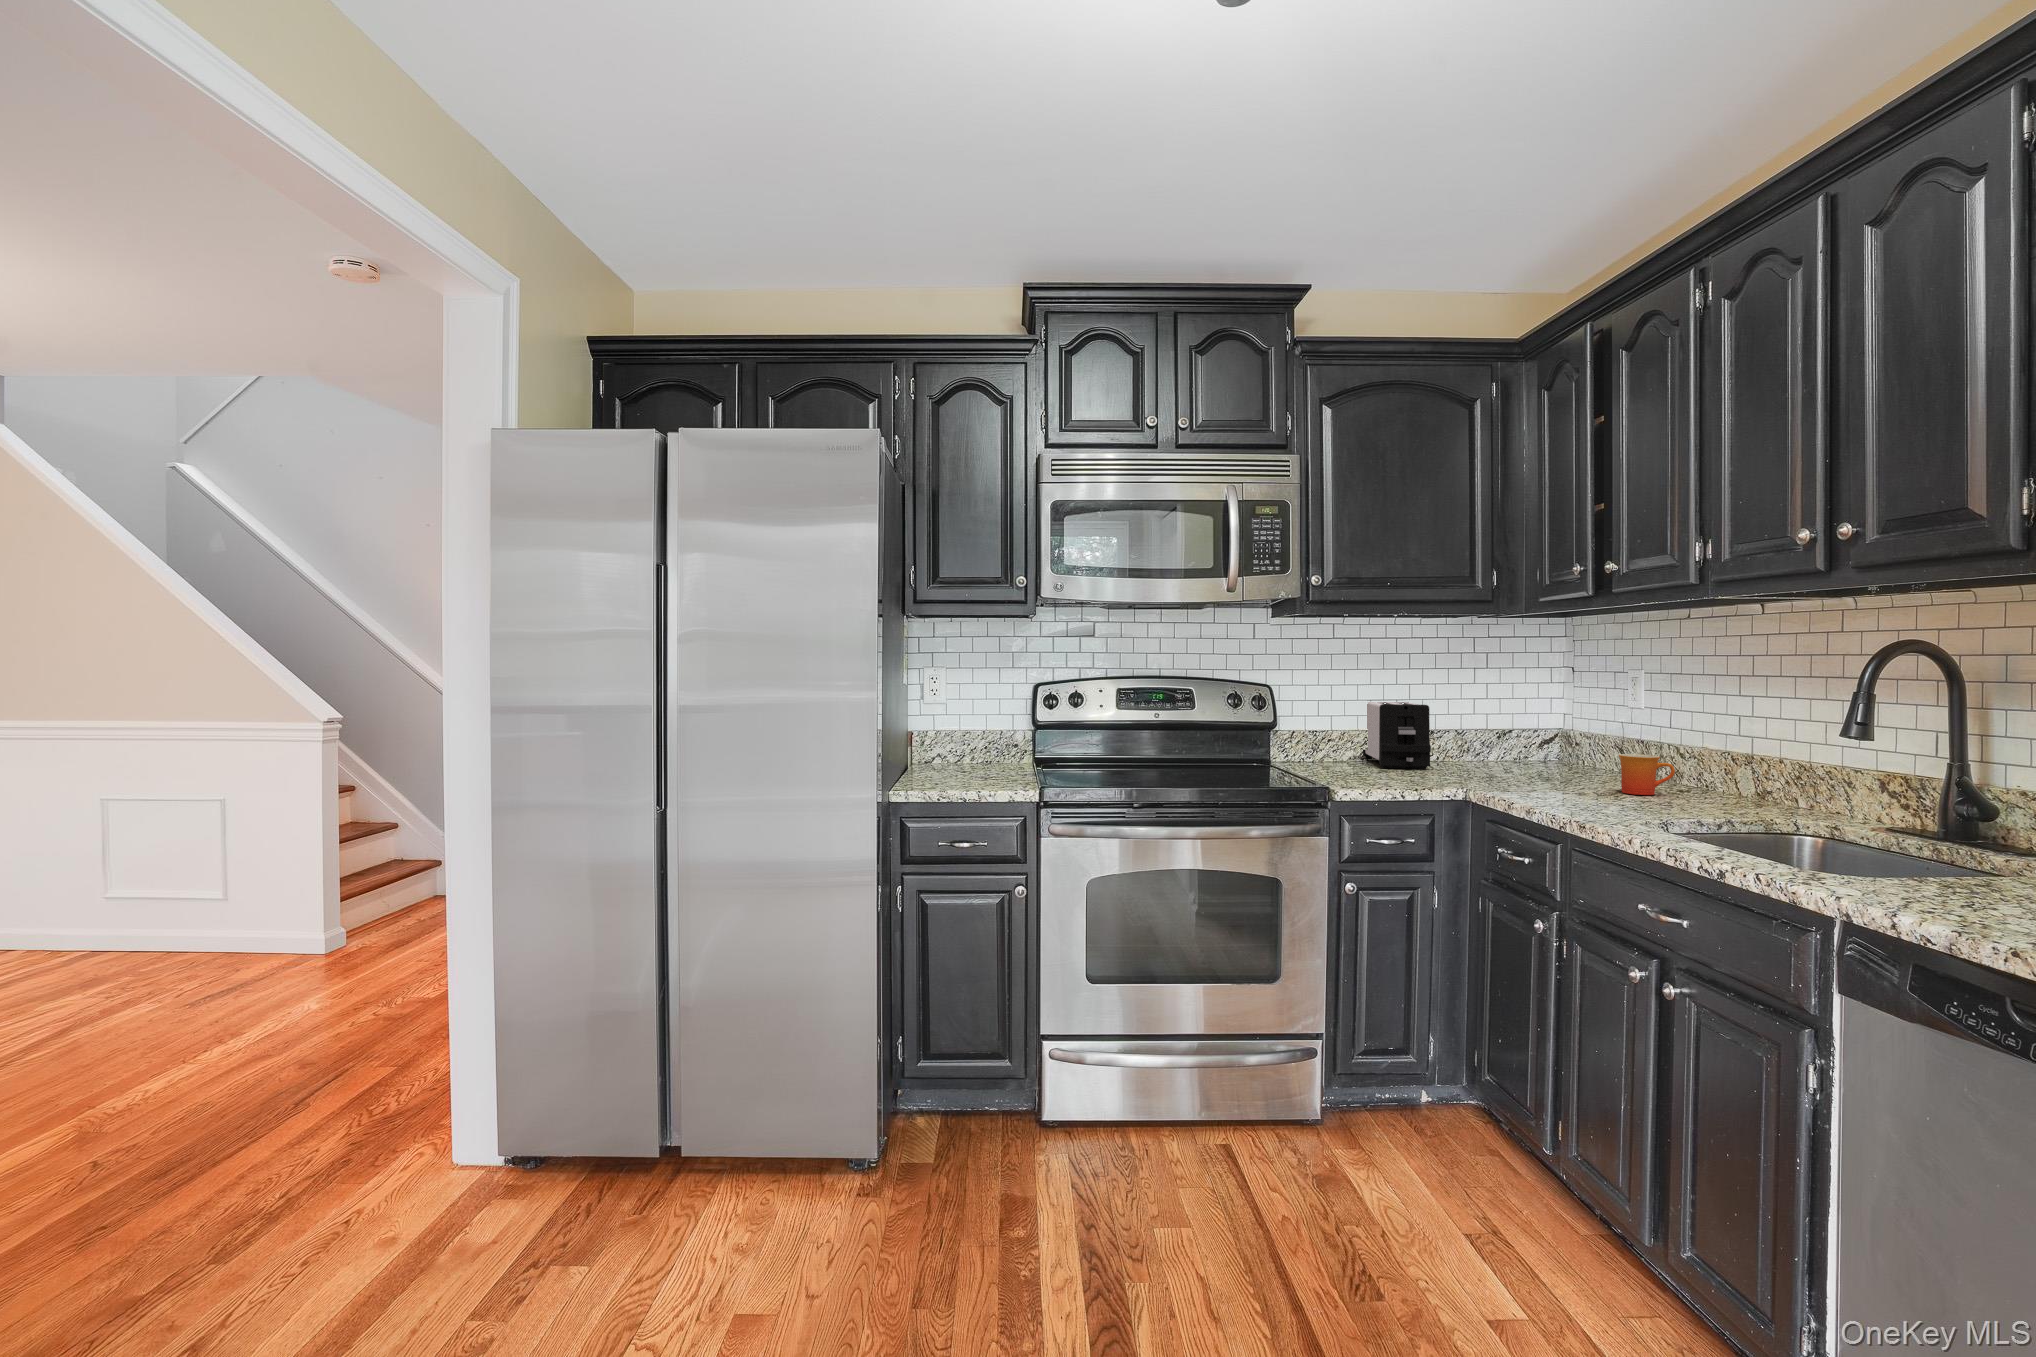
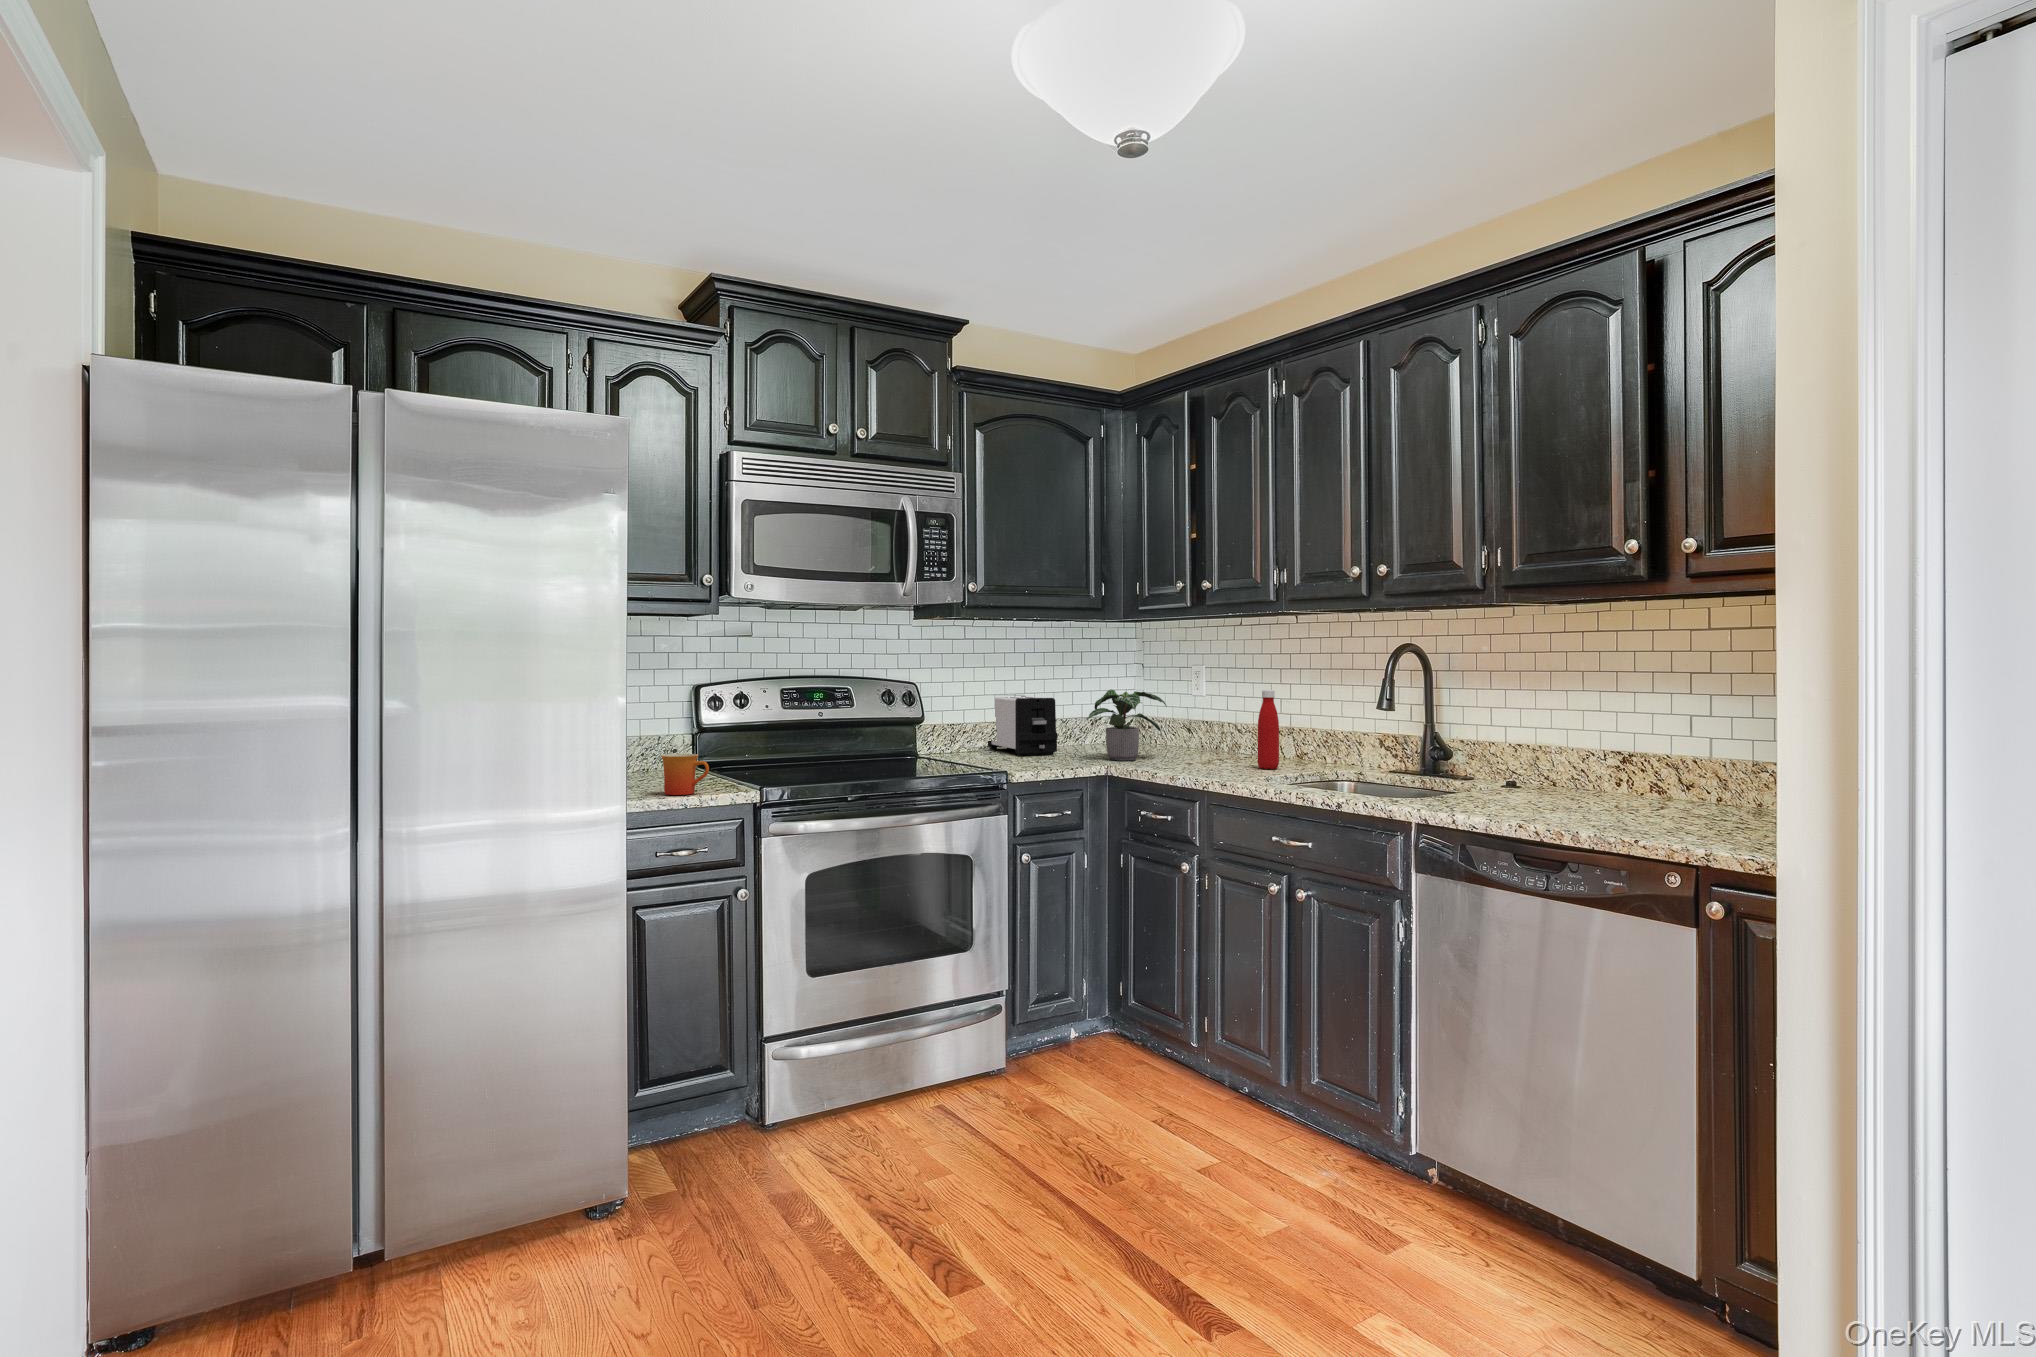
potted plant: none [1453,697,1567,783] -> present [1087,689,1166,761]
bottle: none [1675,703,1708,808] -> present [1258,690,1279,769]
mug: present [1619,754,1675,795] -> present [661,754,709,795]

